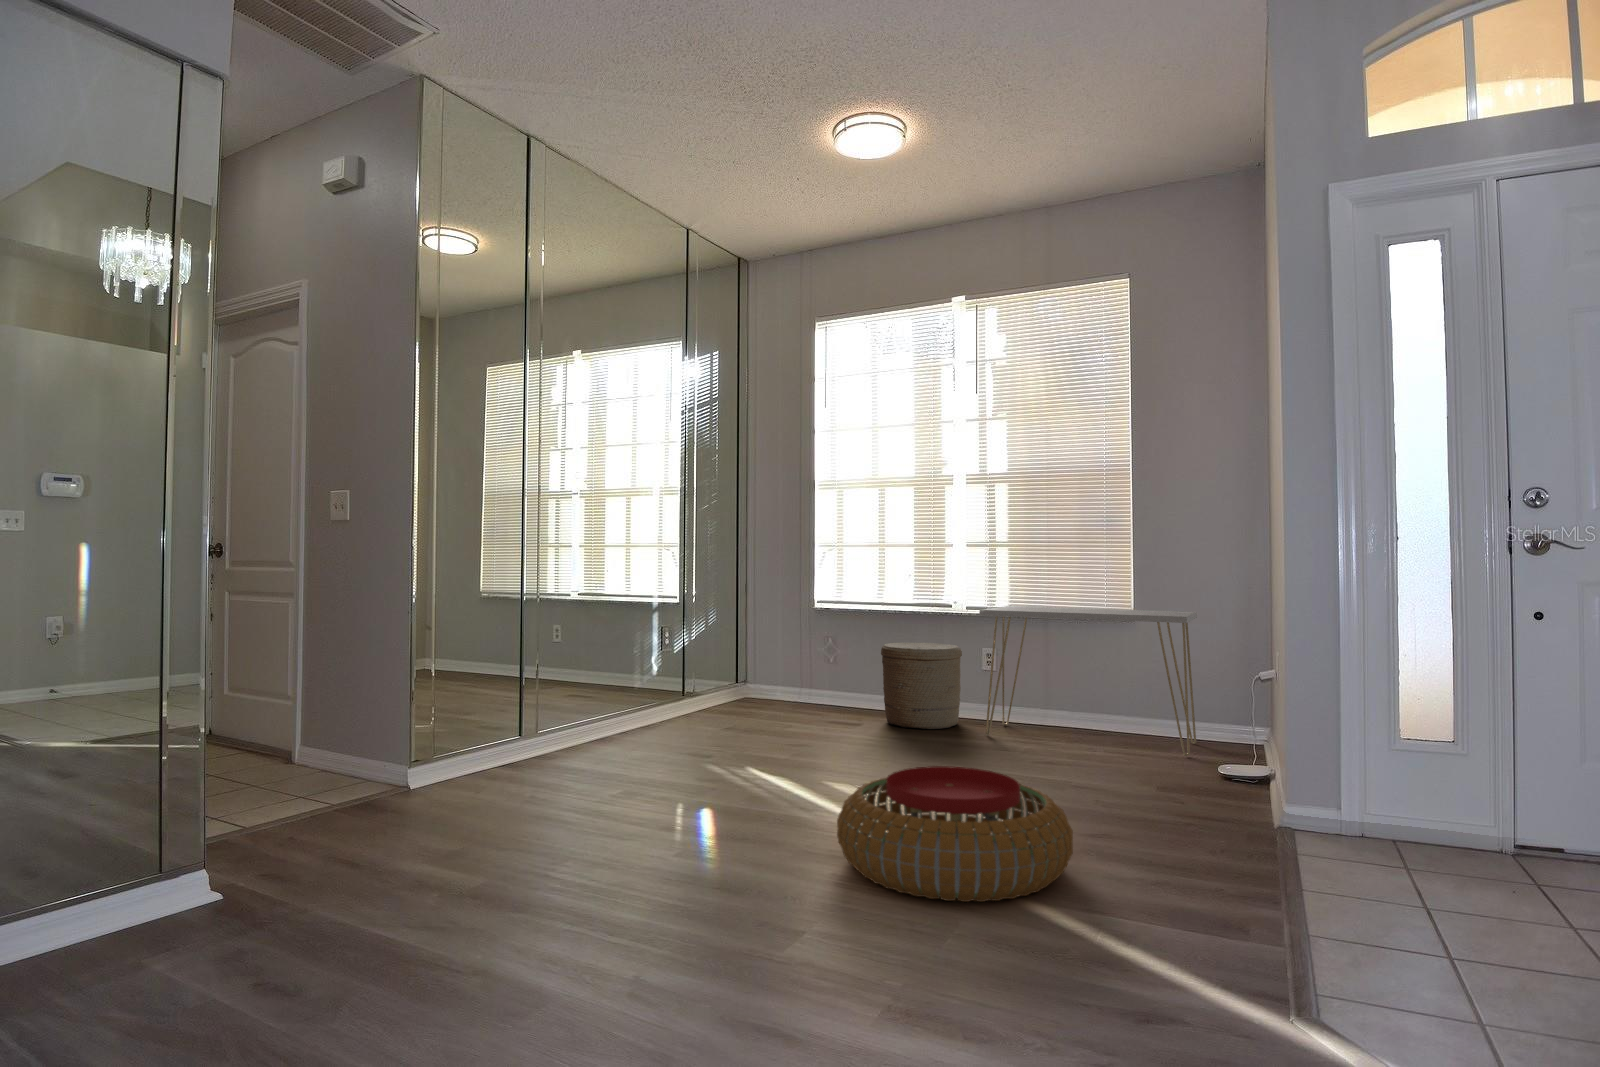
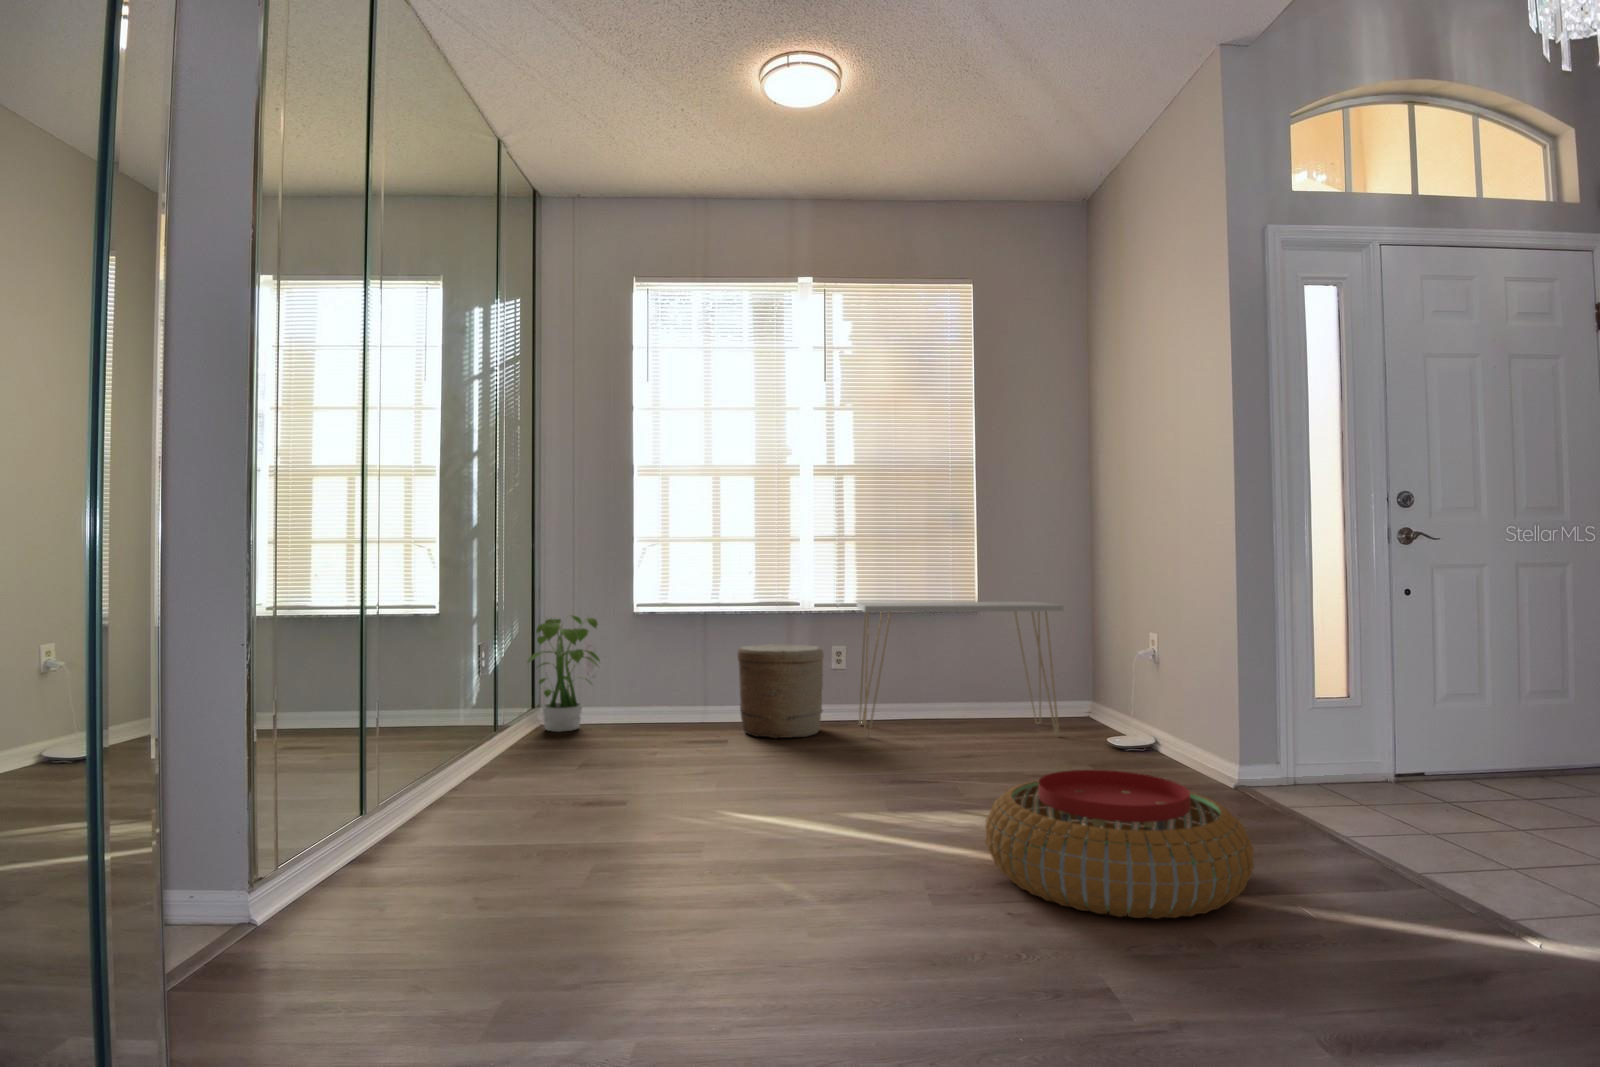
potted plant: none [725,609,790,705] -> present [527,615,600,732]

